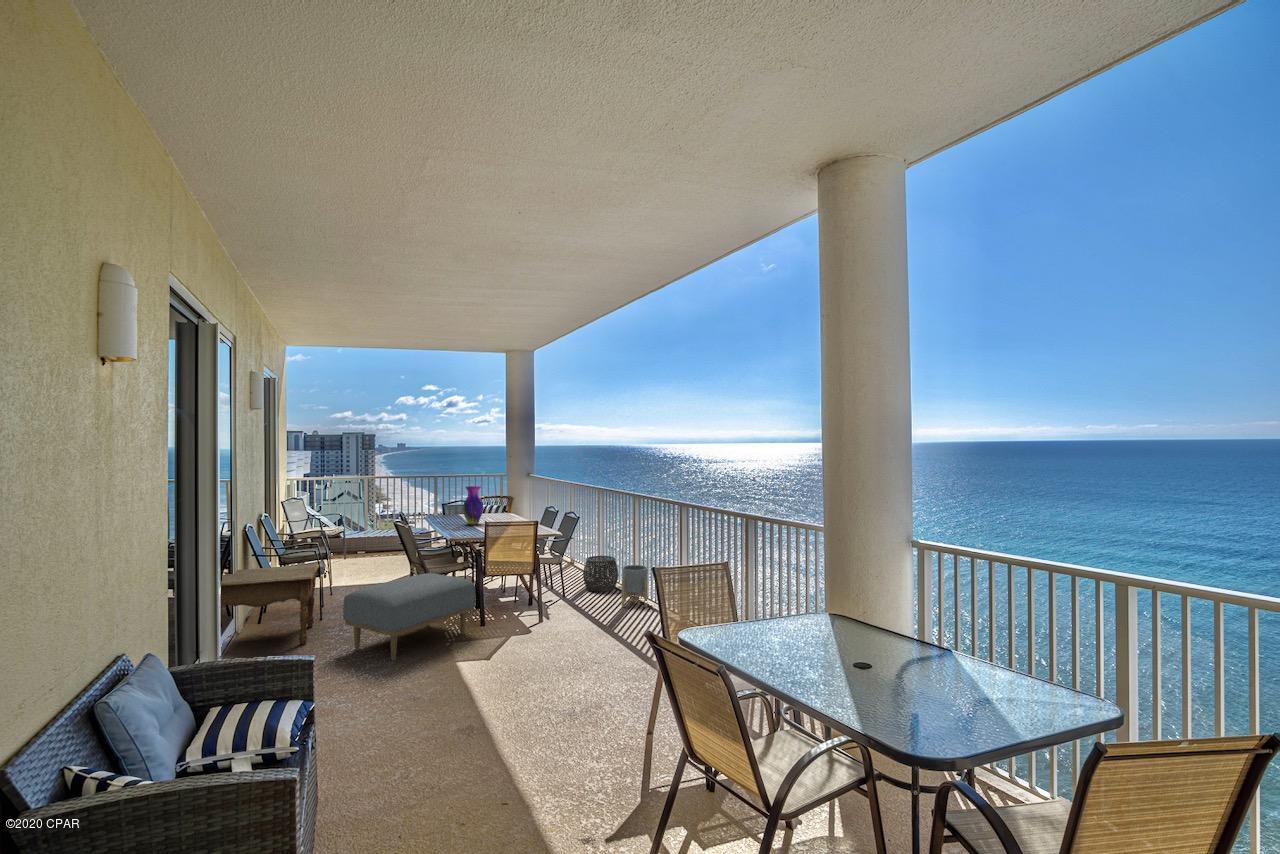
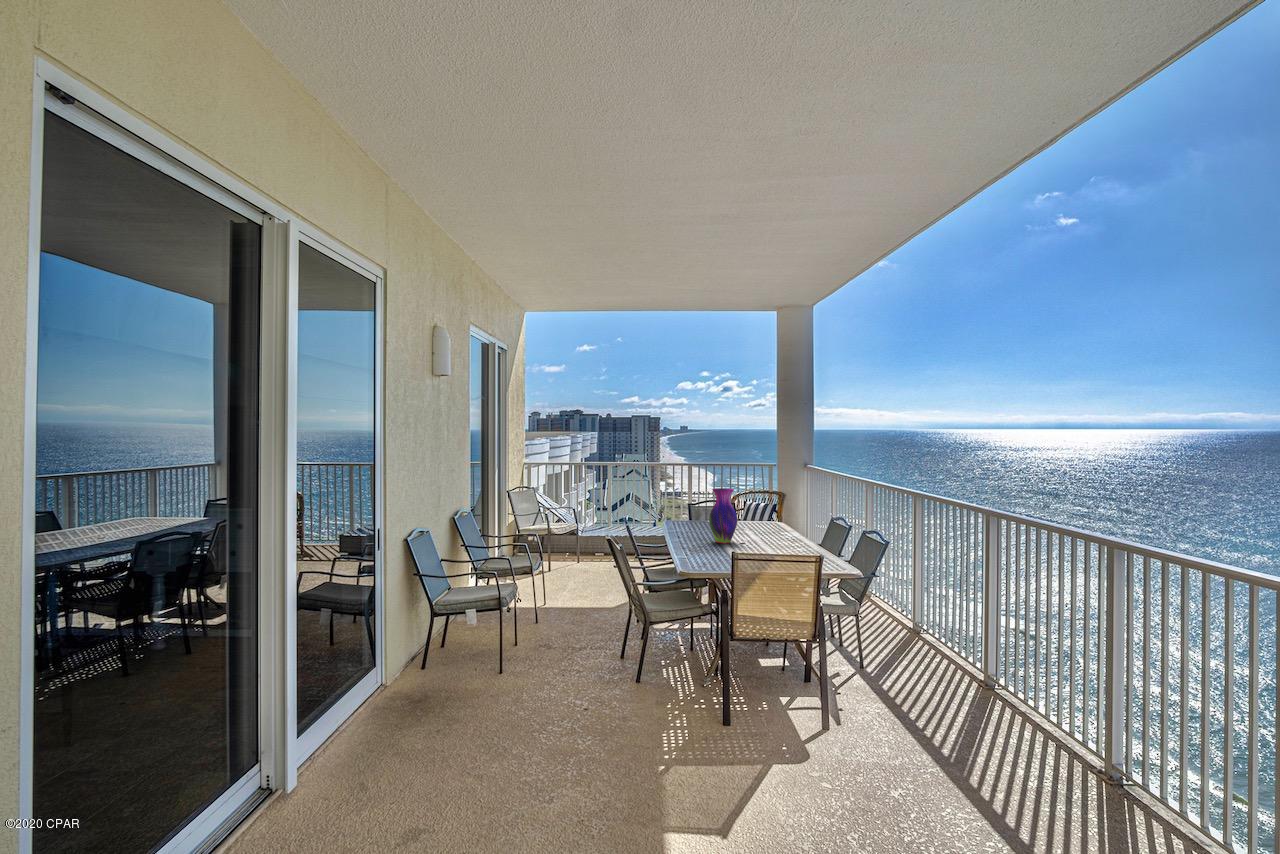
woven basket: present [583,556,618,592] -> none [892,607,957,672]
side table: present [221,564,319,644] -> none [381,583,525,700]
planter: present [622,565,647,607] -> none [972,642,1028,731]
ottoman: present [343,573,476,660] -> none [529,620,717,772]

